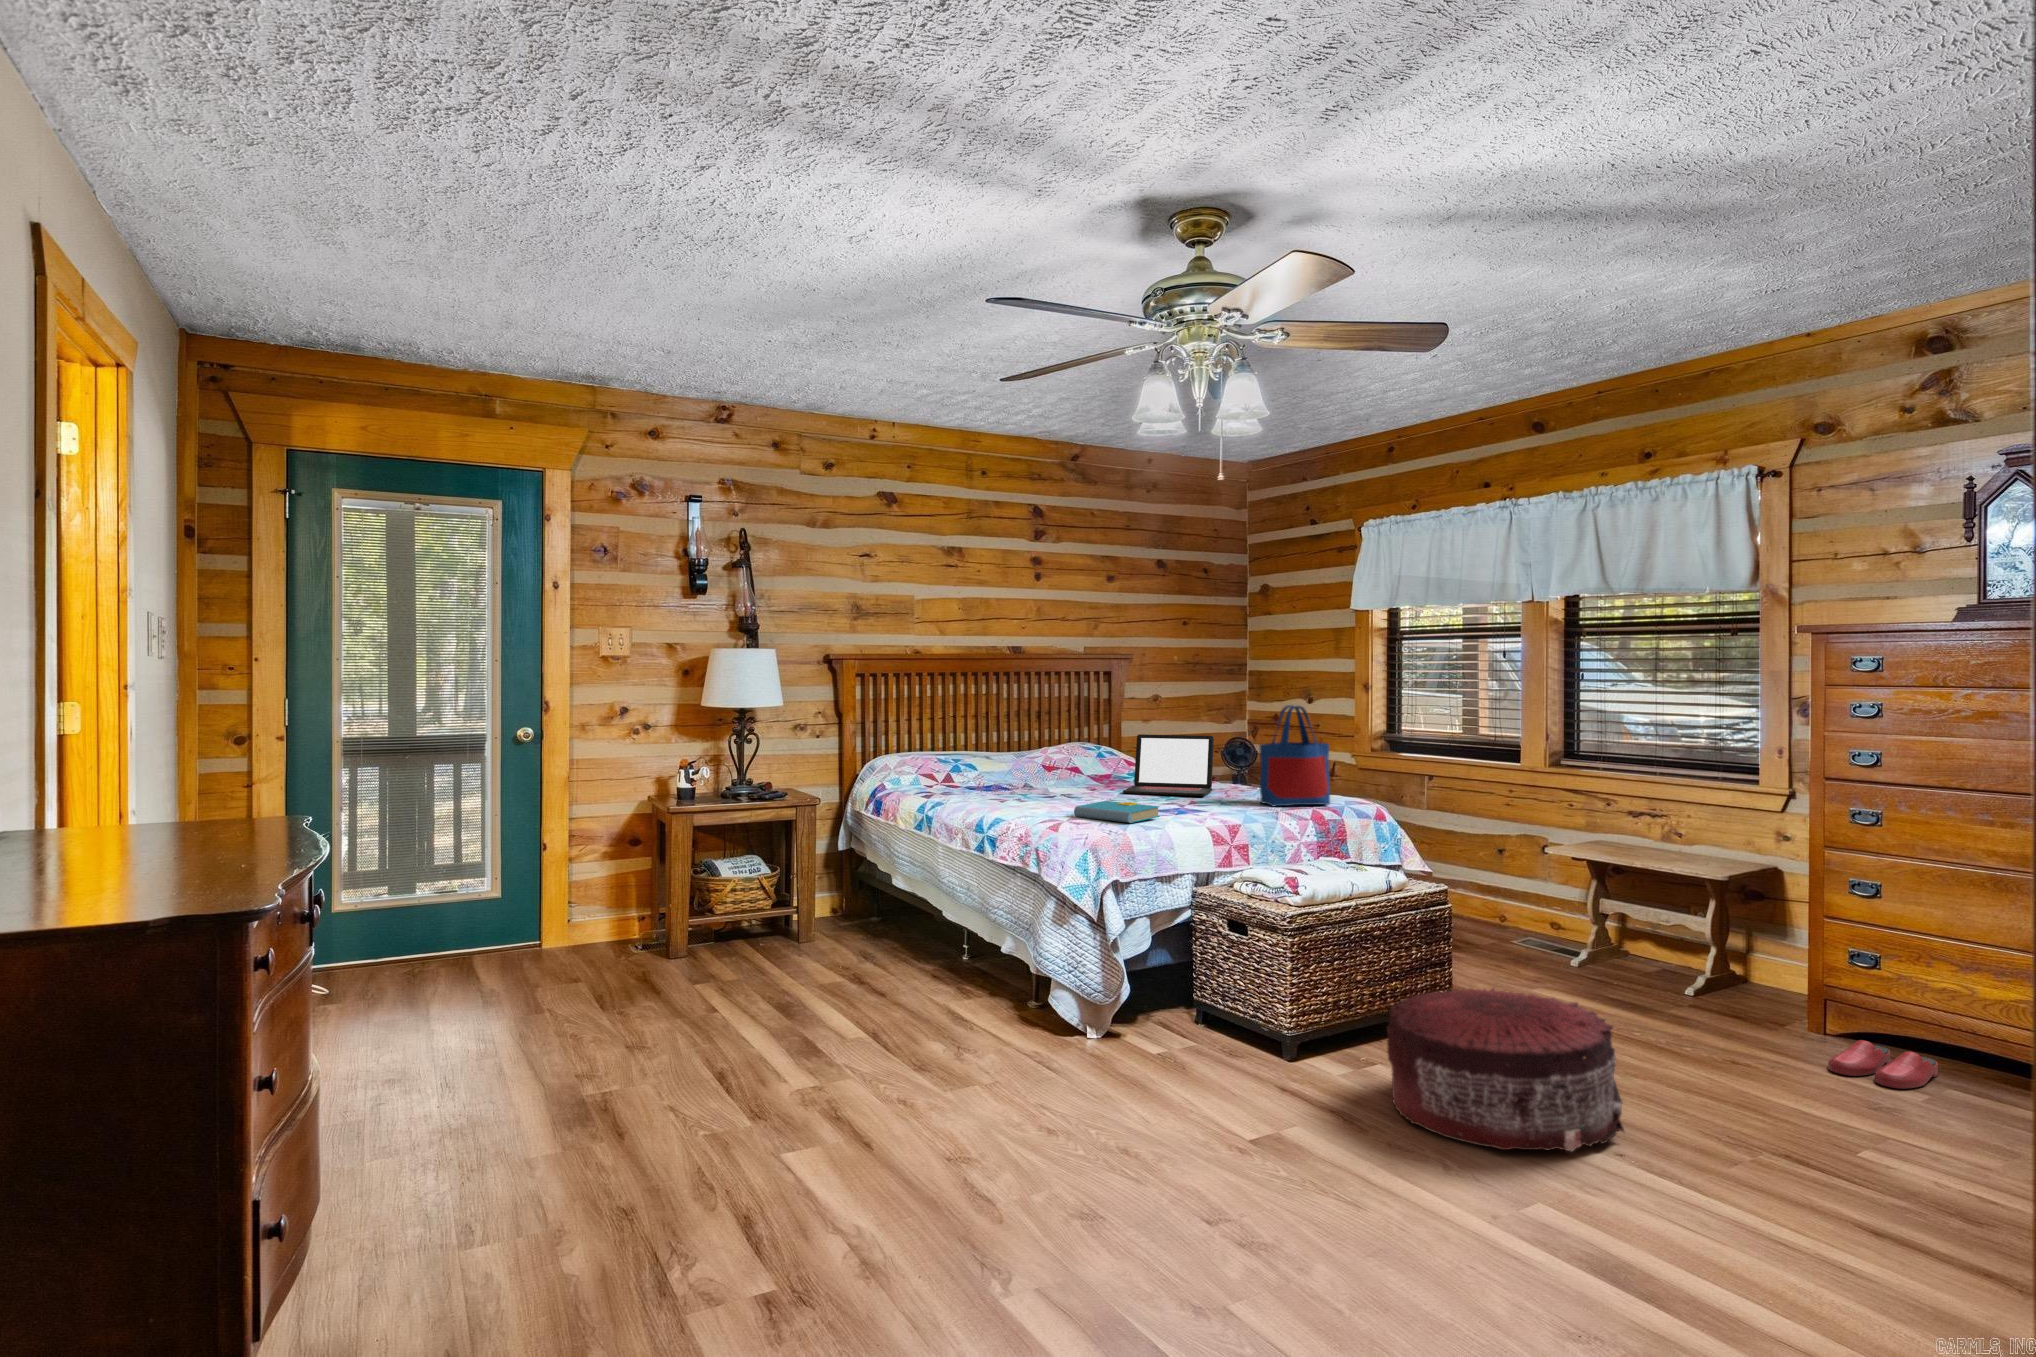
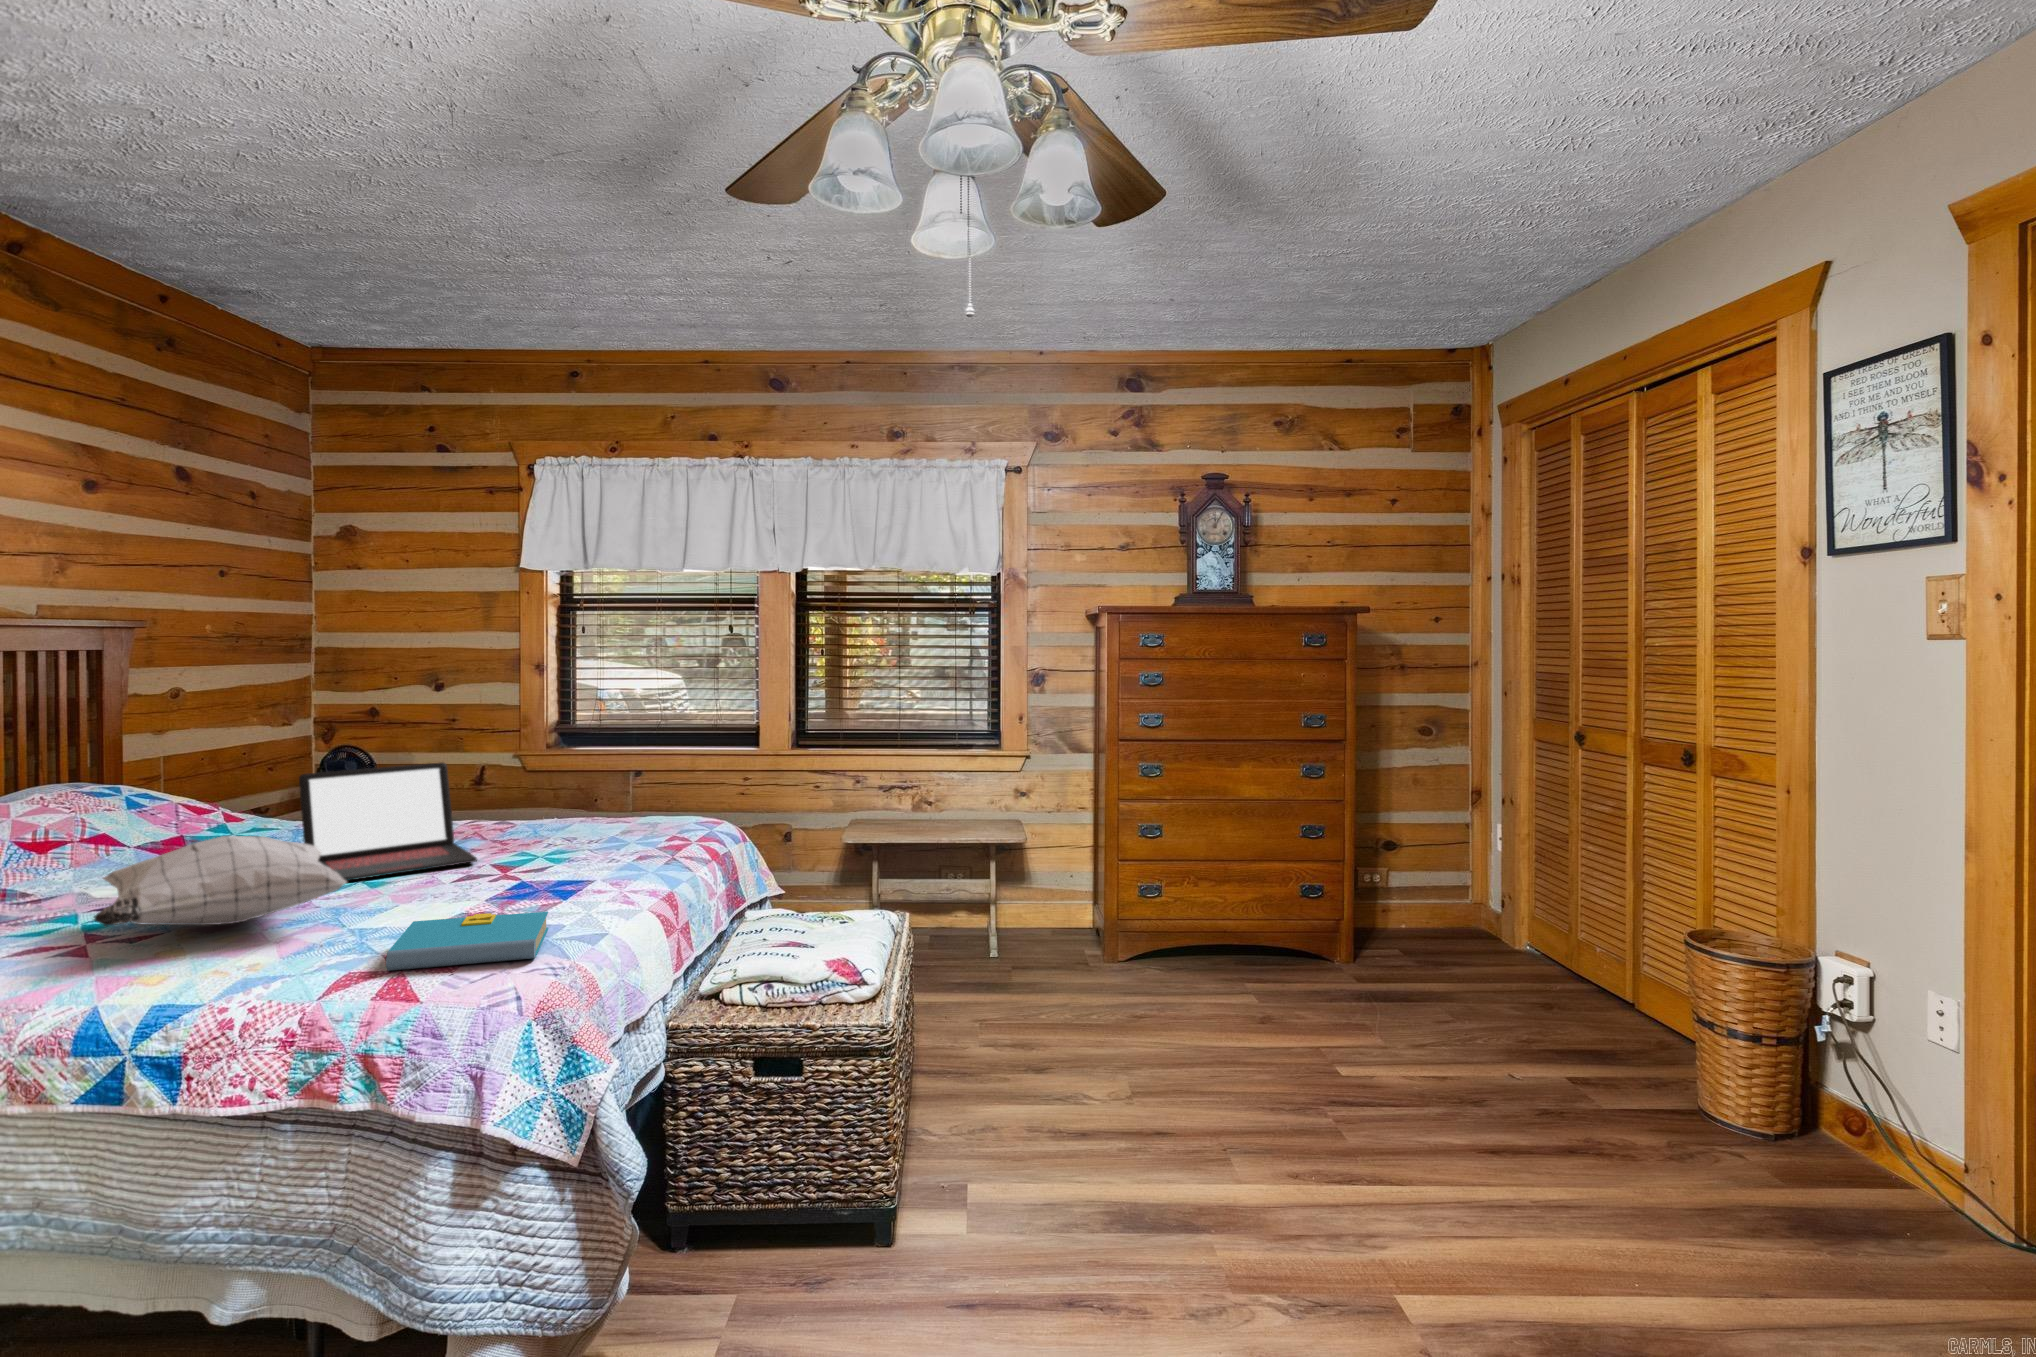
tote bag: present [1259,705,1330,806] -> none [579,711,672,861]
pillow: none [1001,752,1119,797] -> present [94,836,347,927]
pouf: present [1387,987,1624,1152] -> none [1020,1026,1268,1261]
slippers: present [1828,1040,1938,1089] -> none [1160,964,1227,1001]

